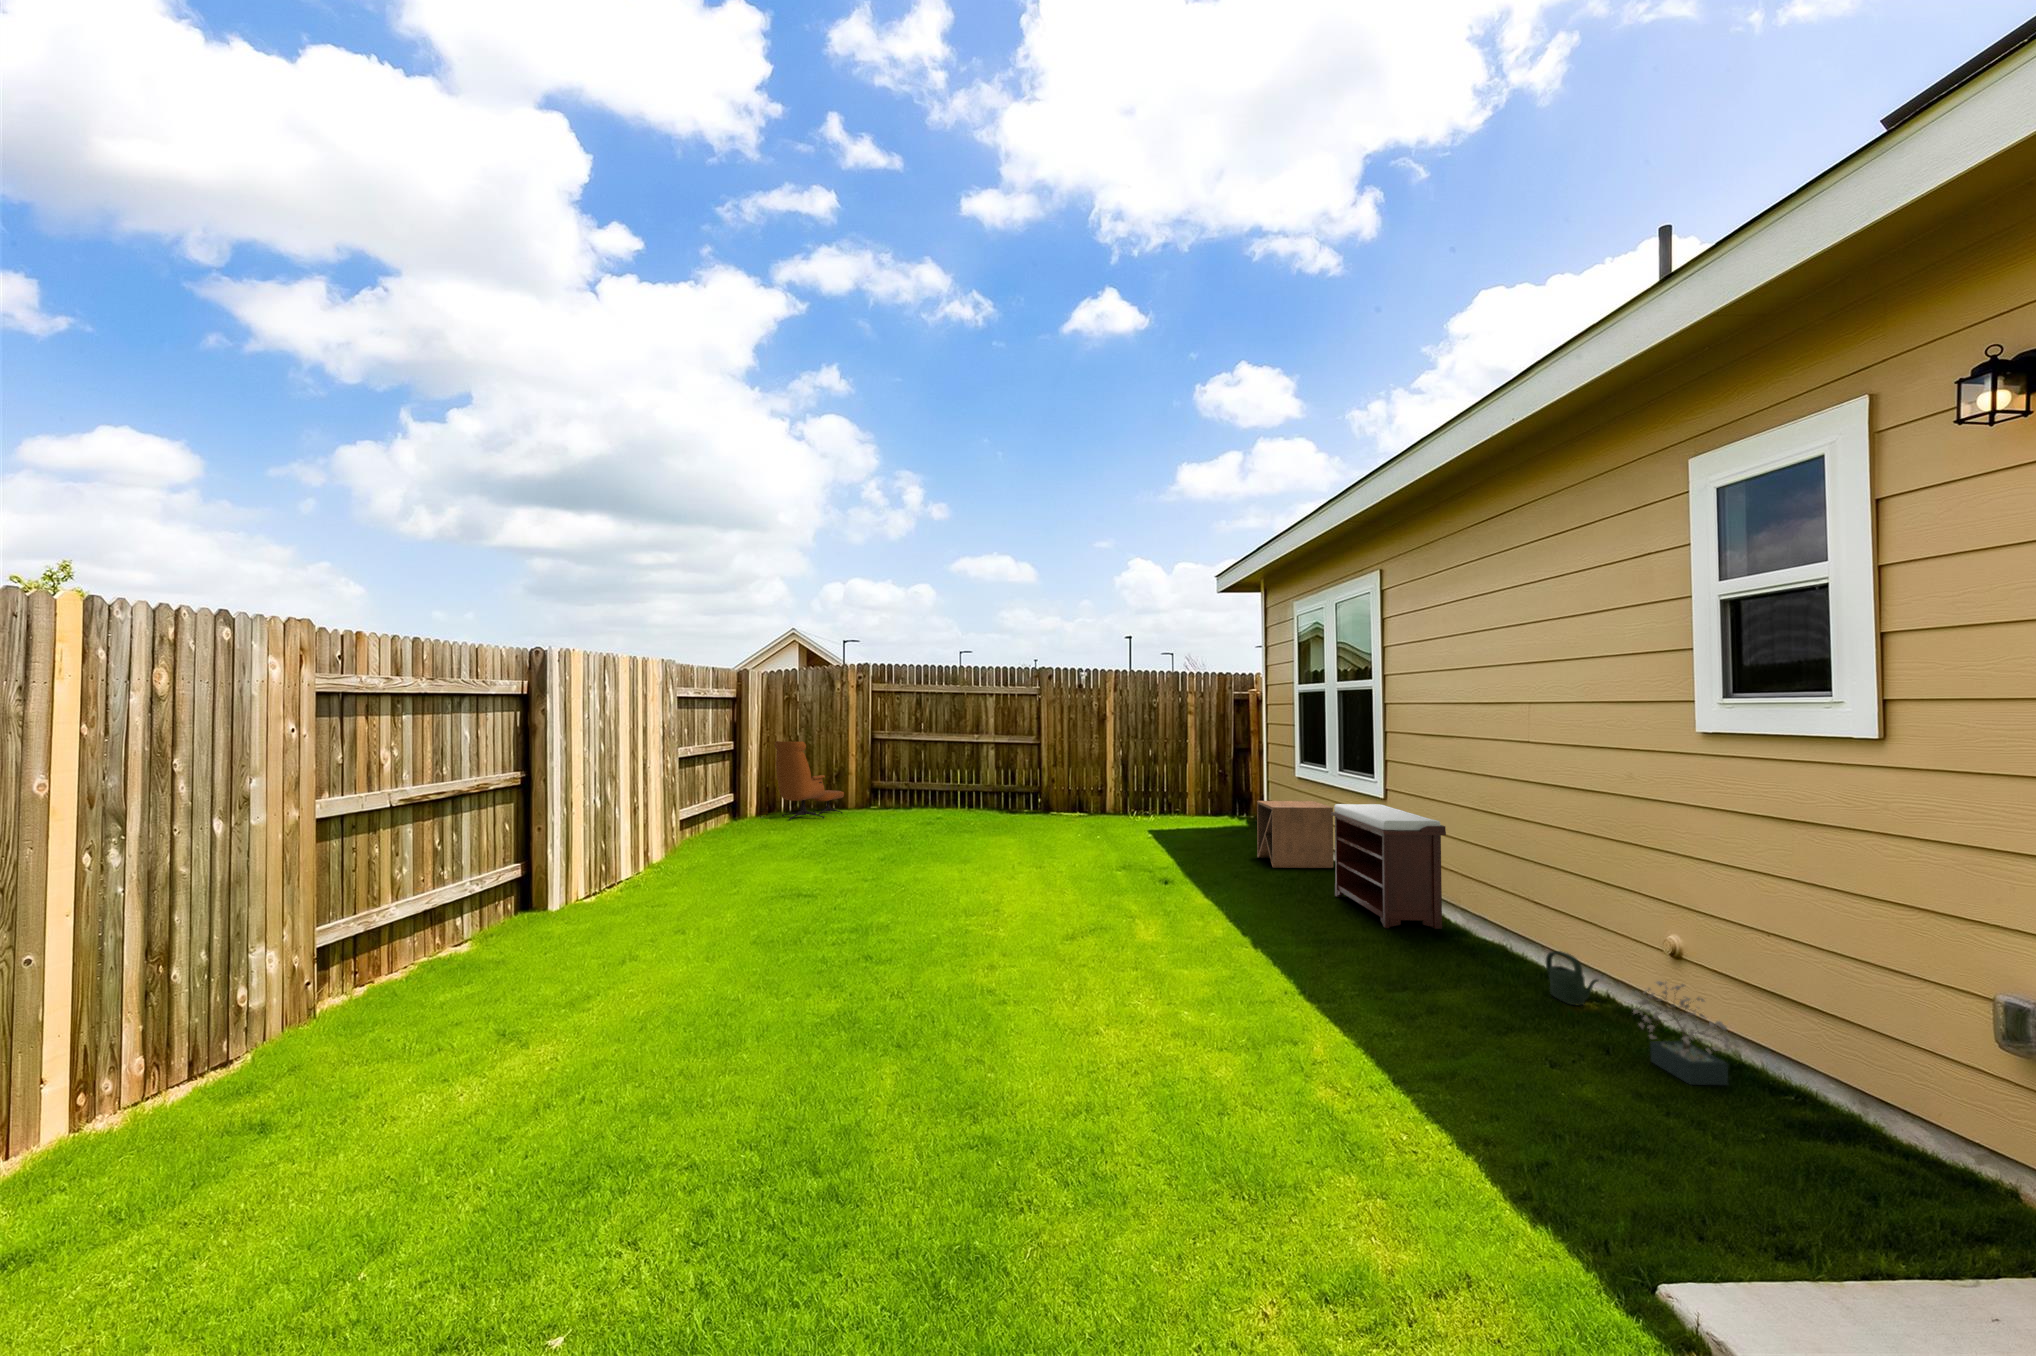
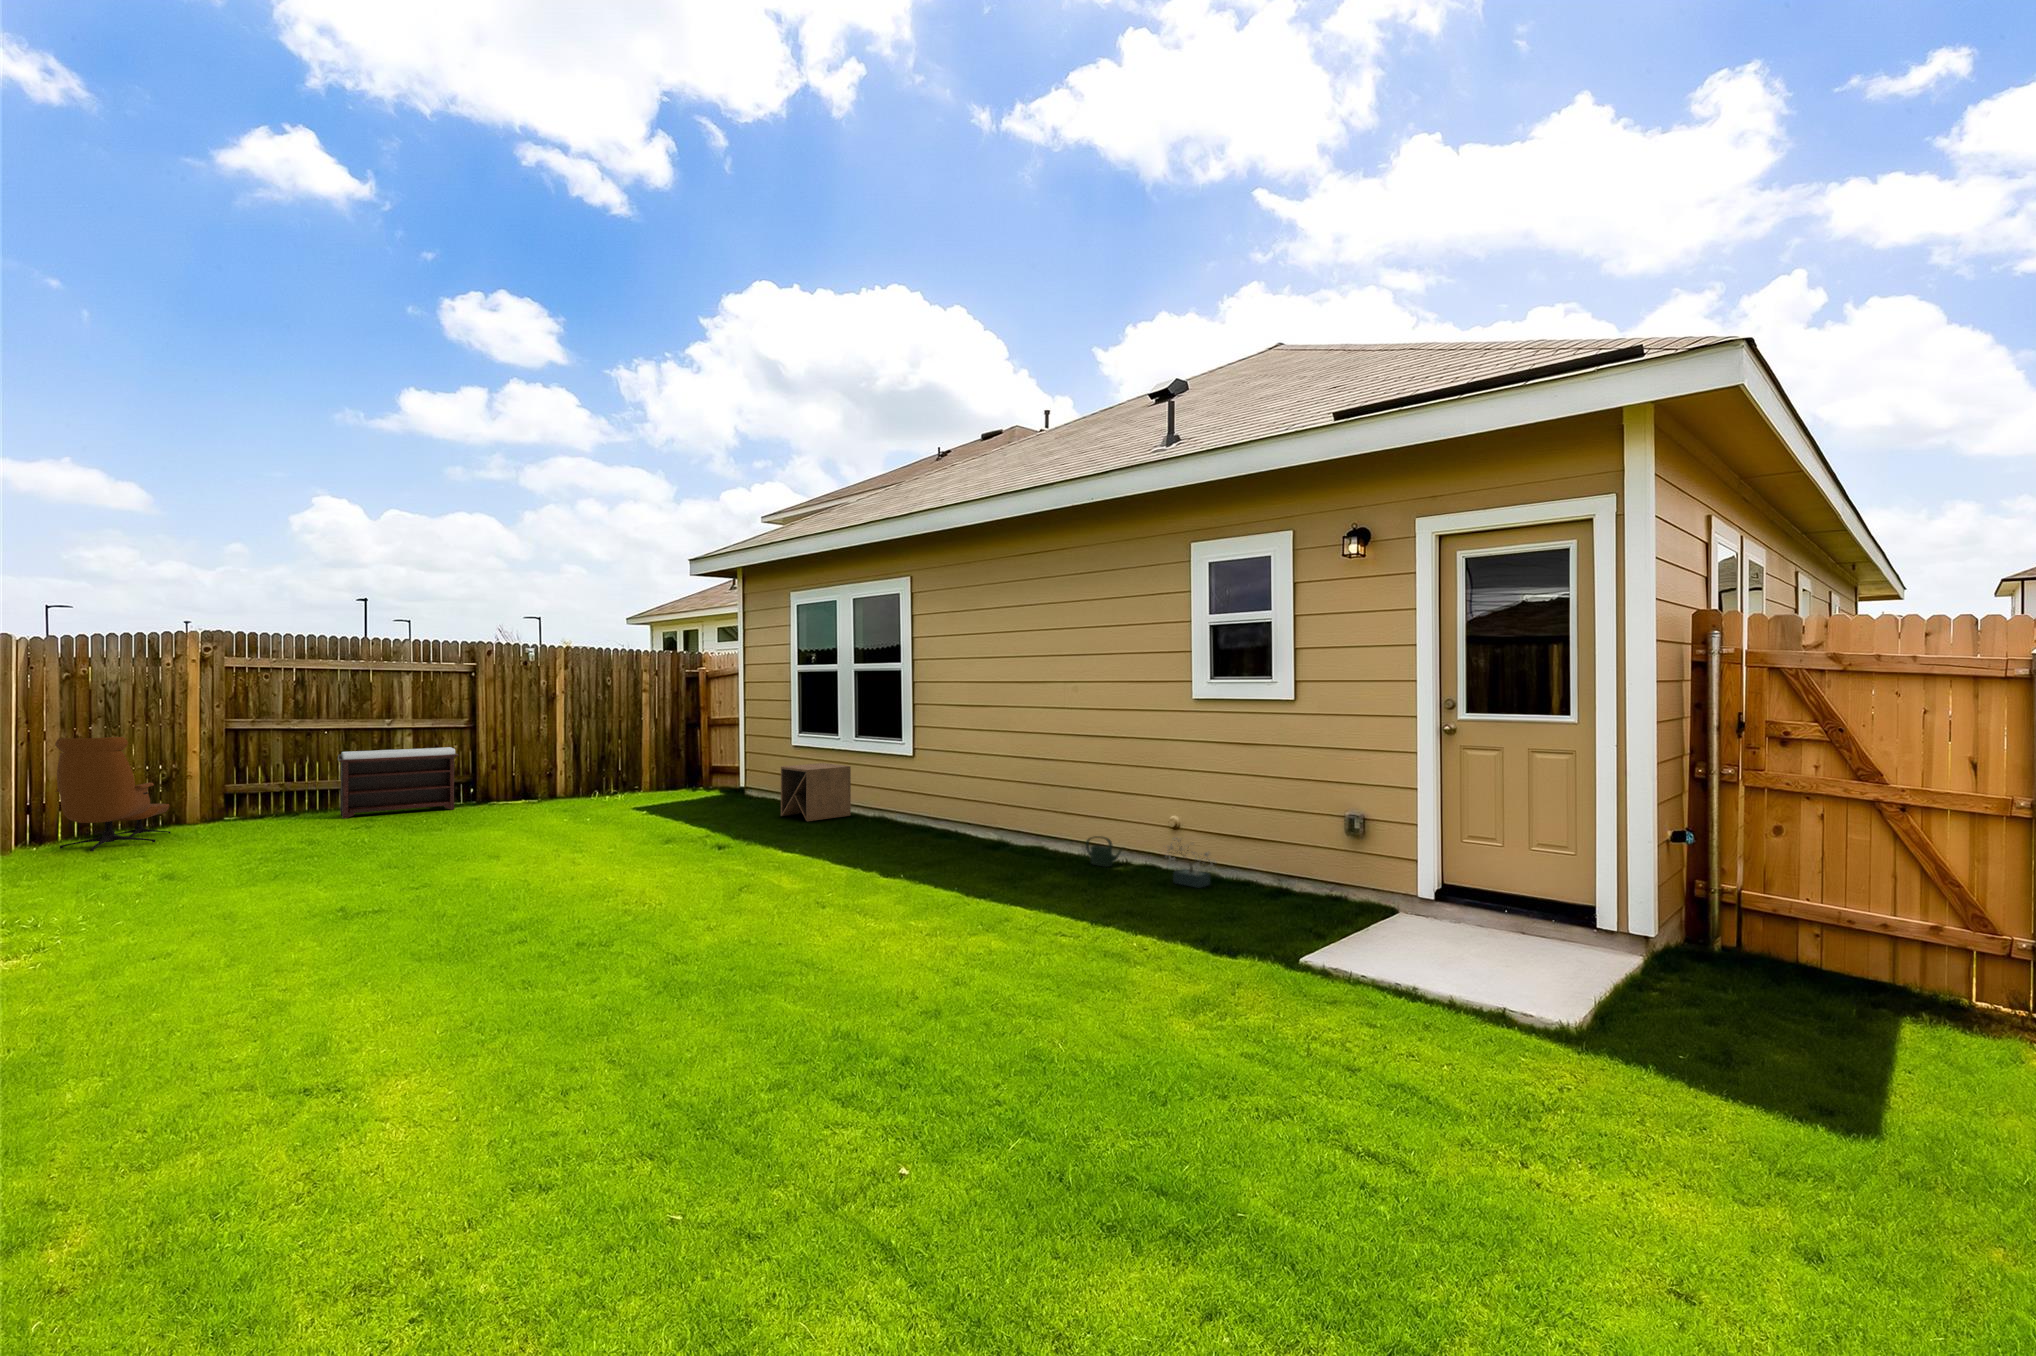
bench: present [1331,804,1446,929] -> present [338,747,459,819]

